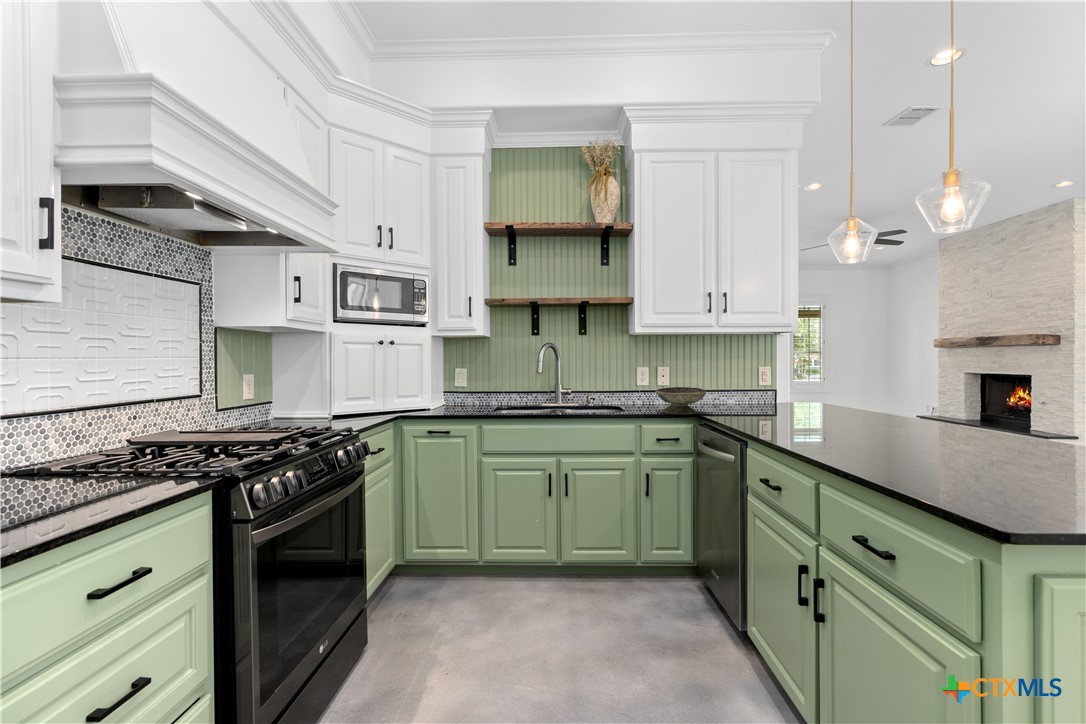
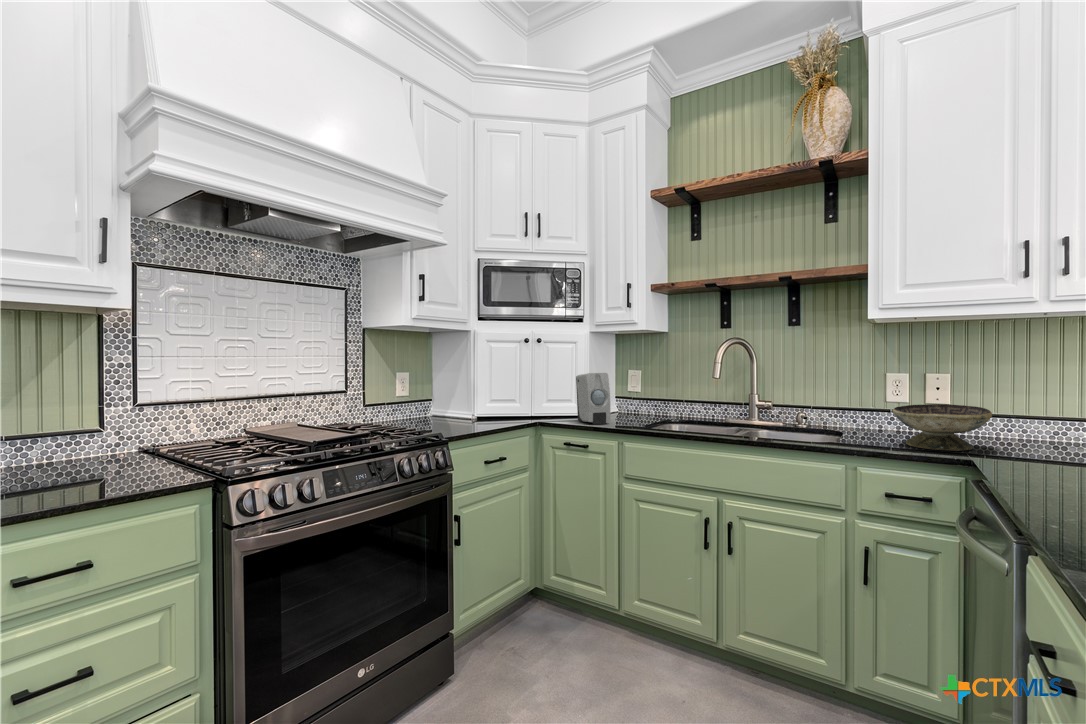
soap dispenser: none [424,371,458,415] -> present [576,373,610,424]

